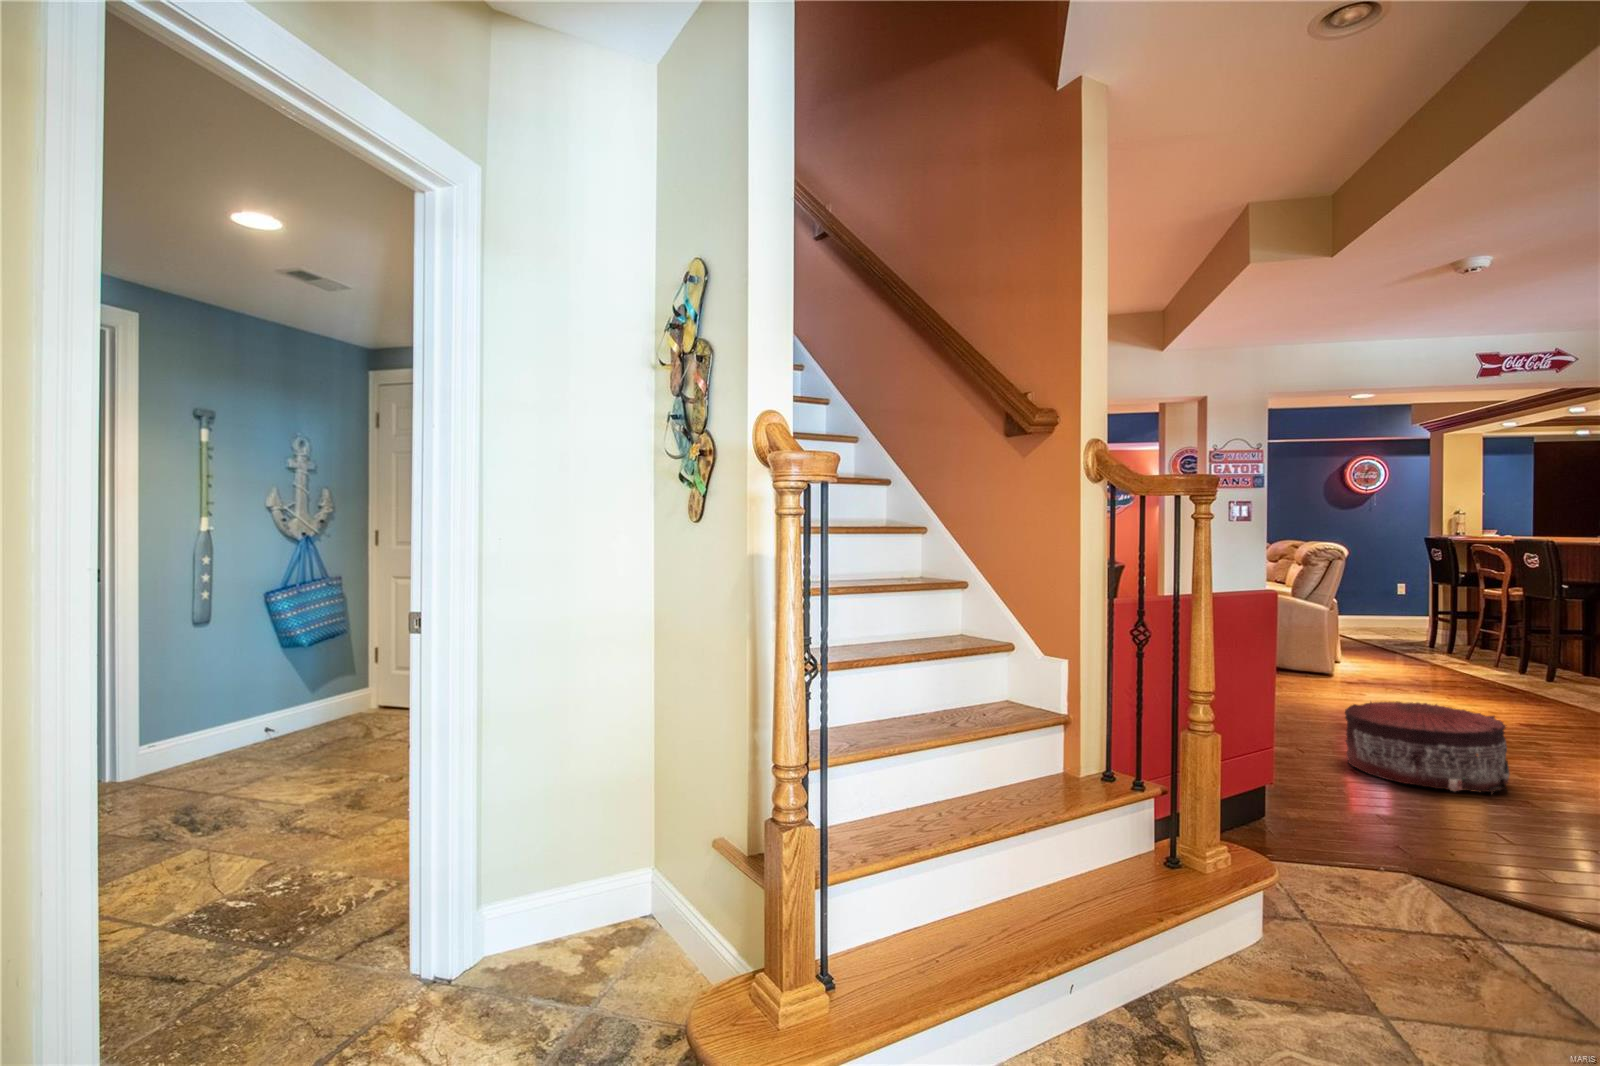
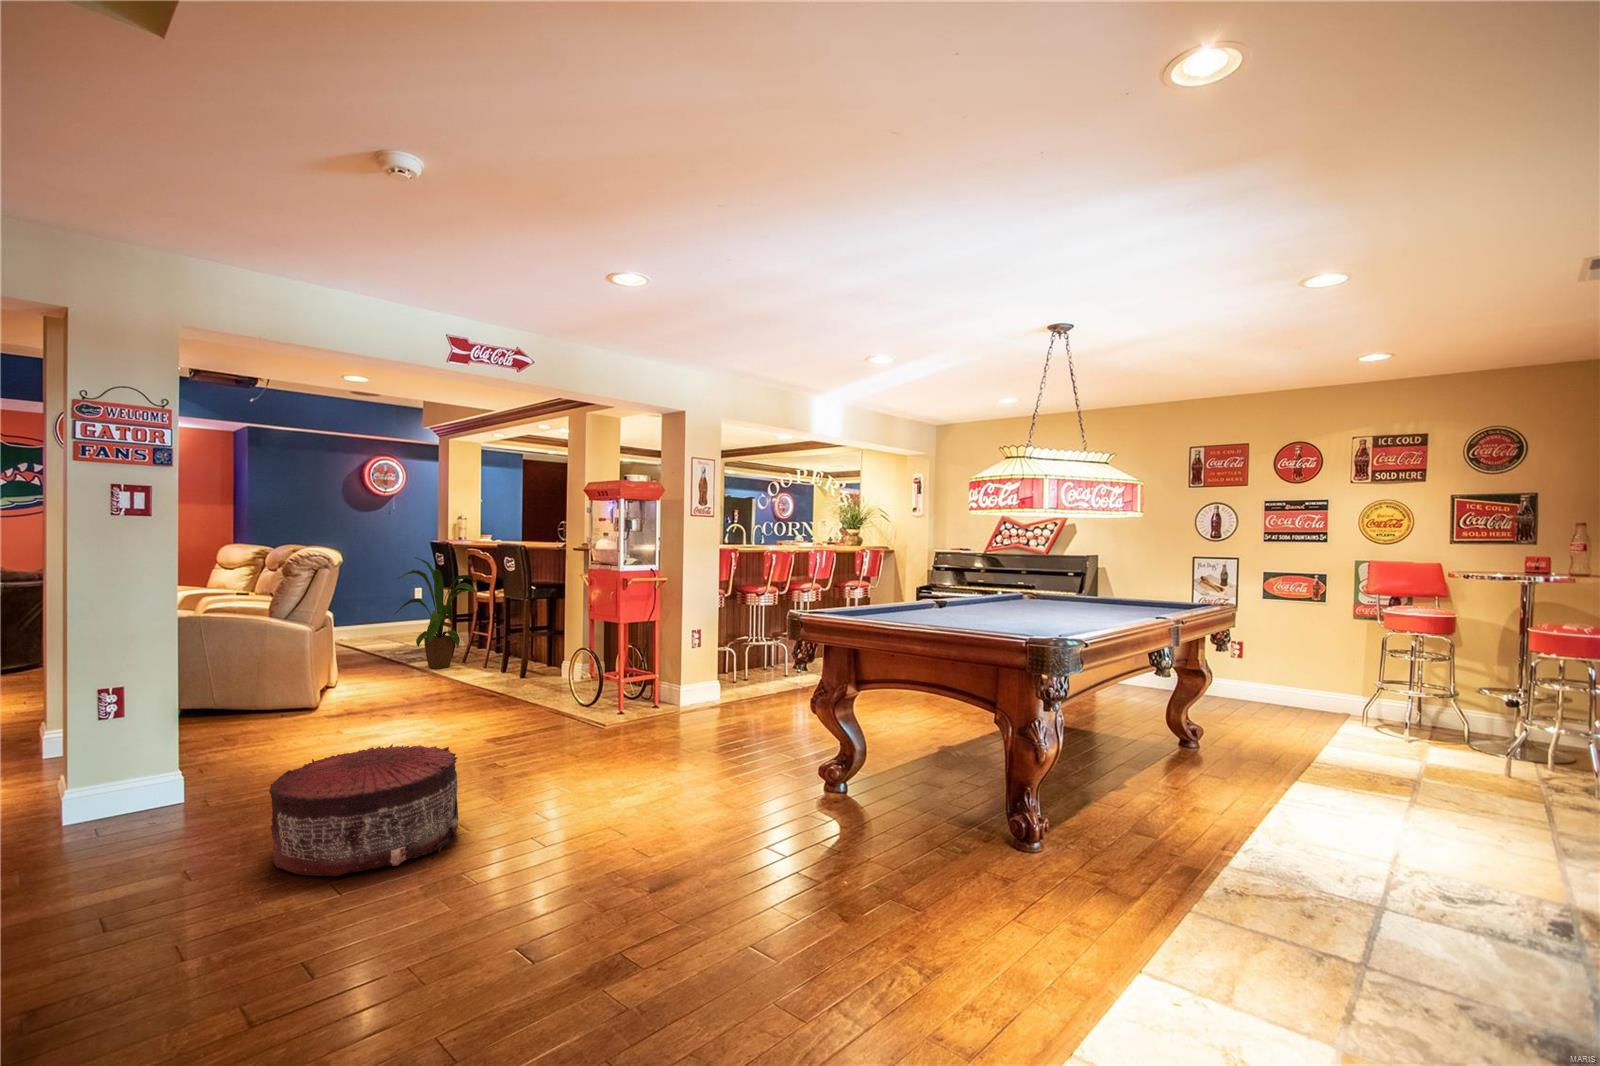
house plant: none [1390,553,1498,660] -> present [395,558,476,669]

